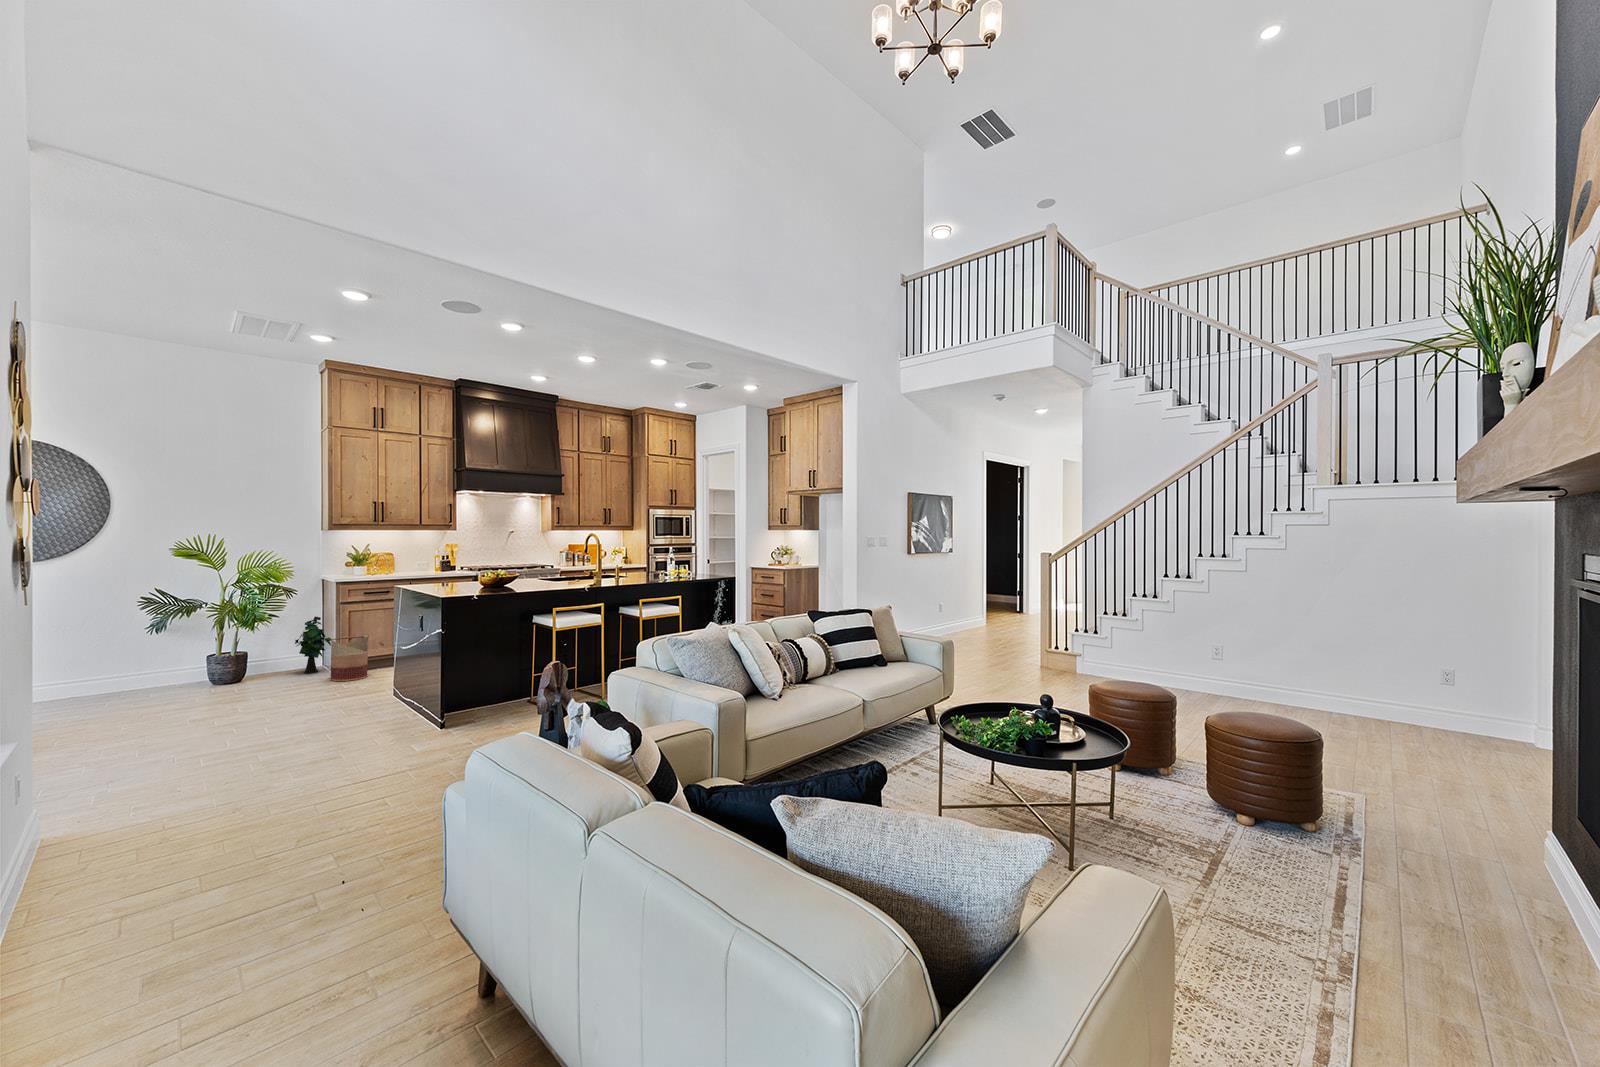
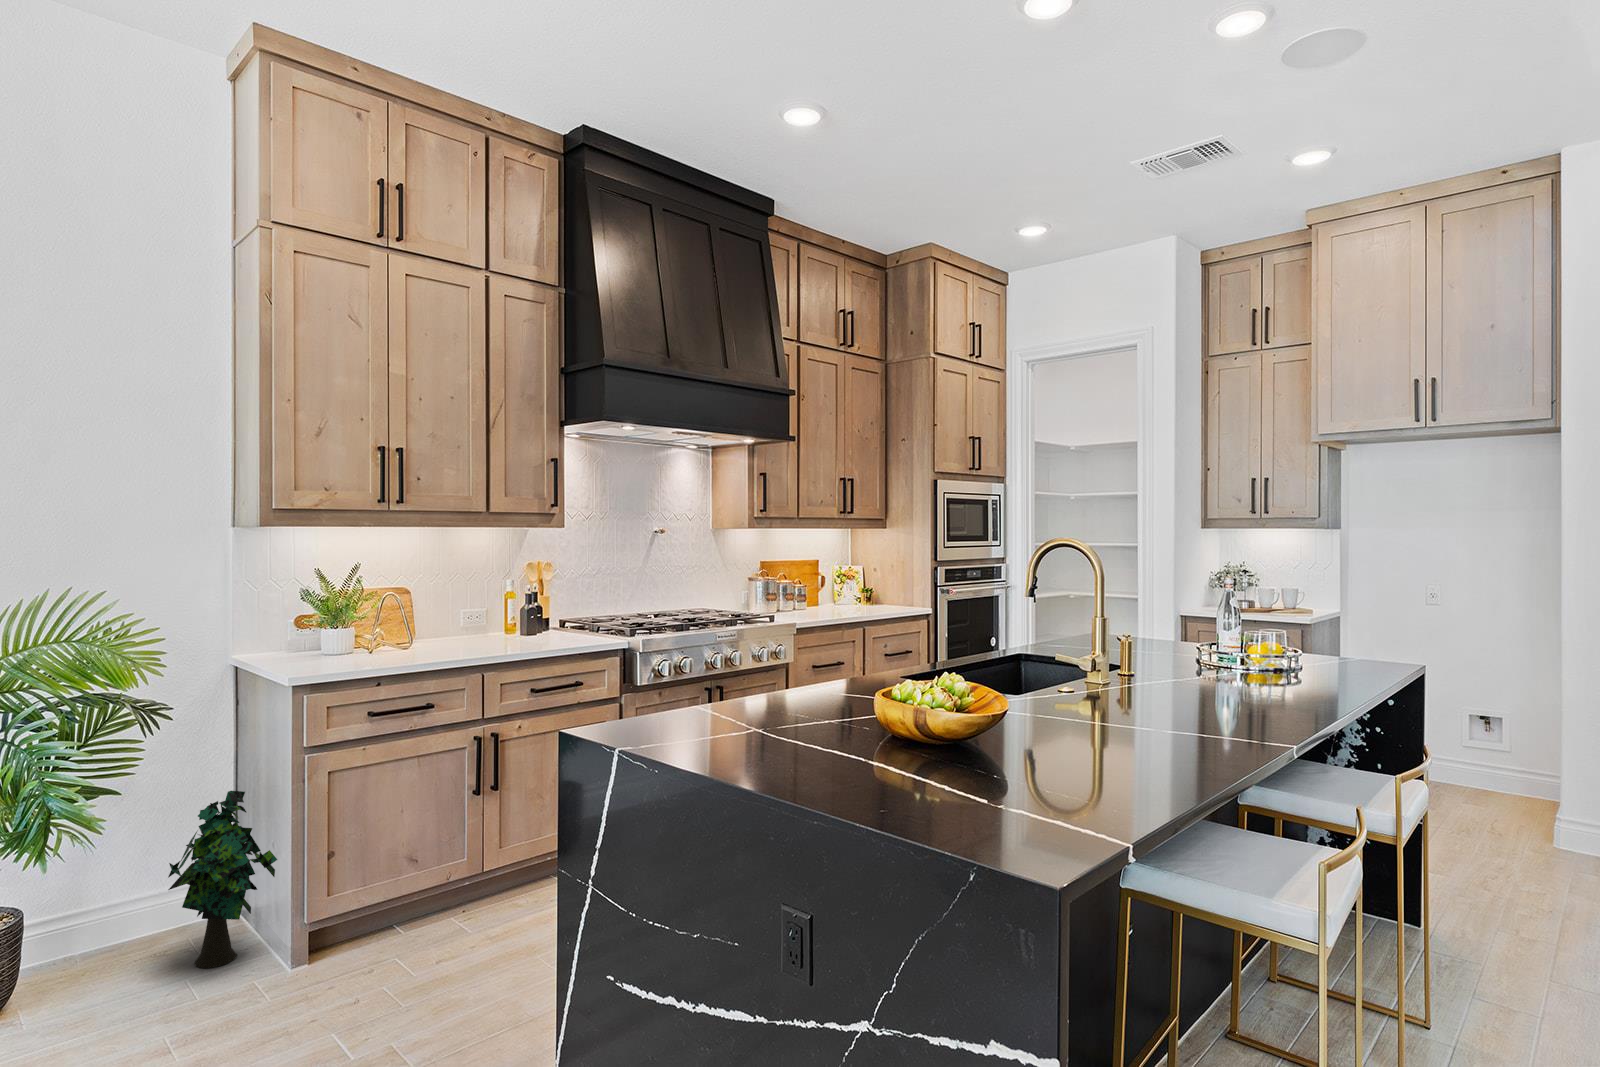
basket: present [331,636,369,681] -> none [292,857,401,1023]

